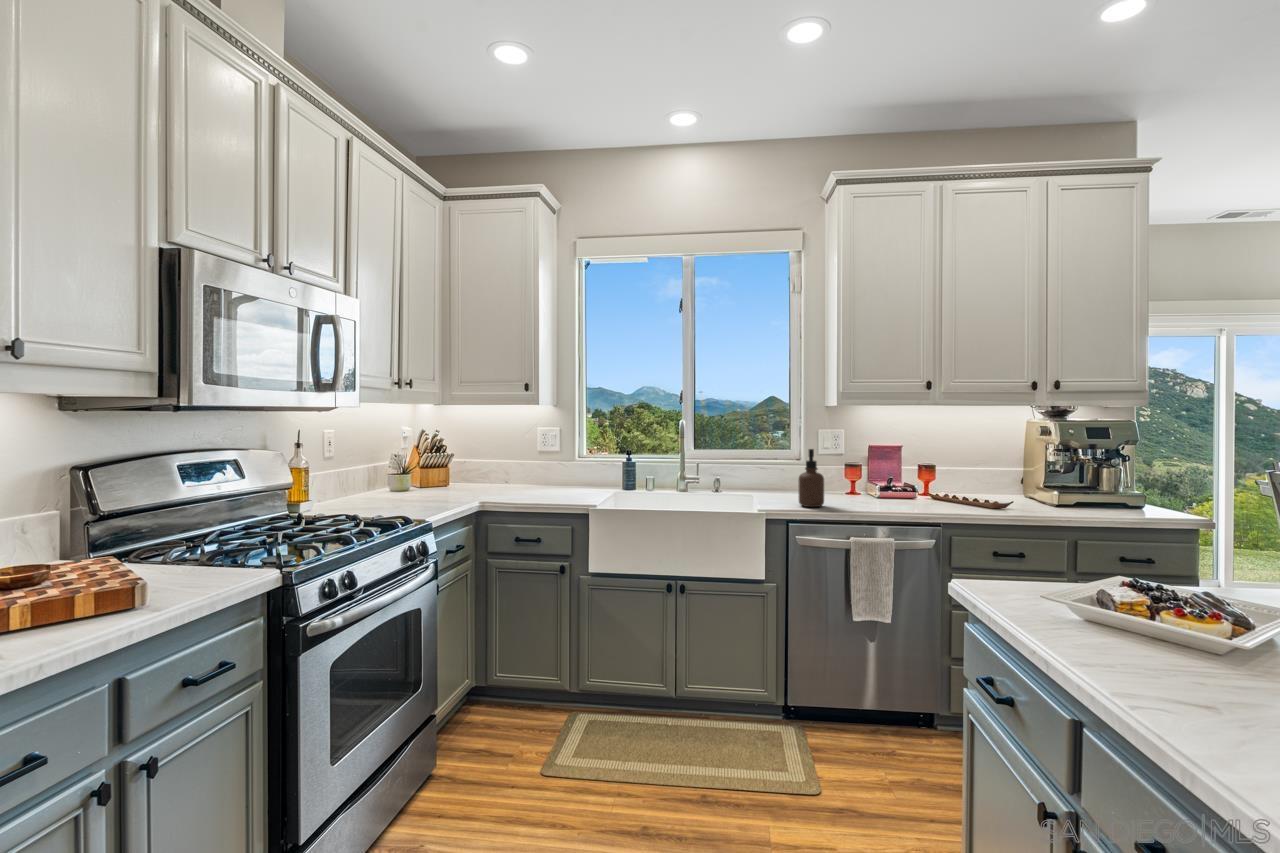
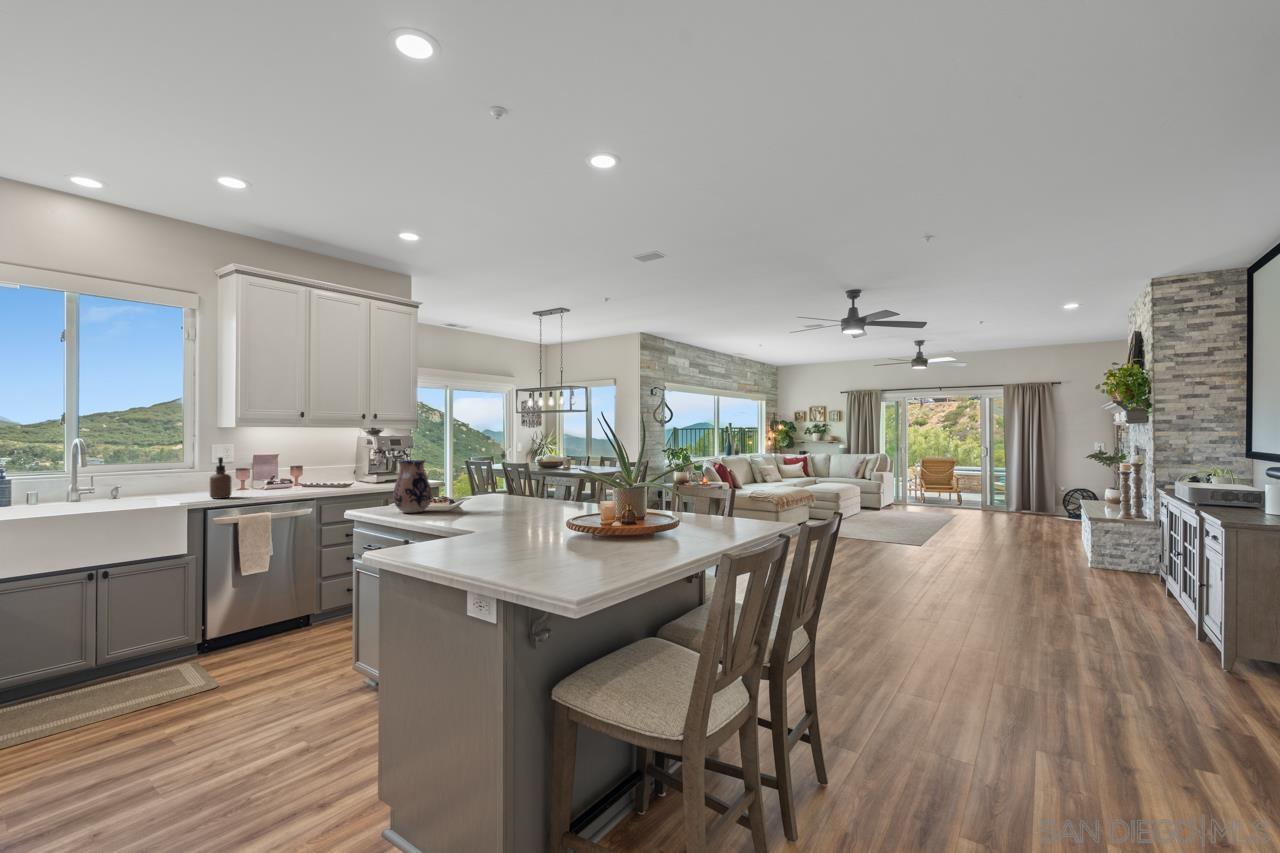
ceramic pitcher: none [1057,488,1191,651] -> present [393,460,432,513]

